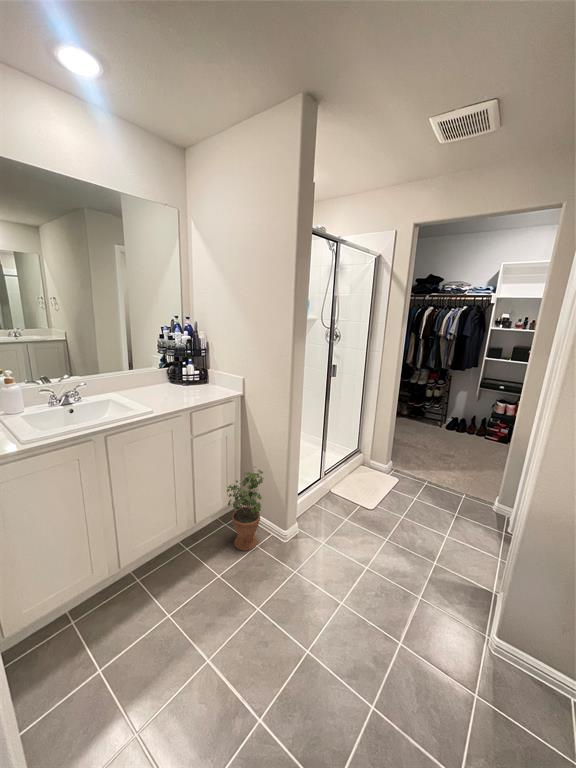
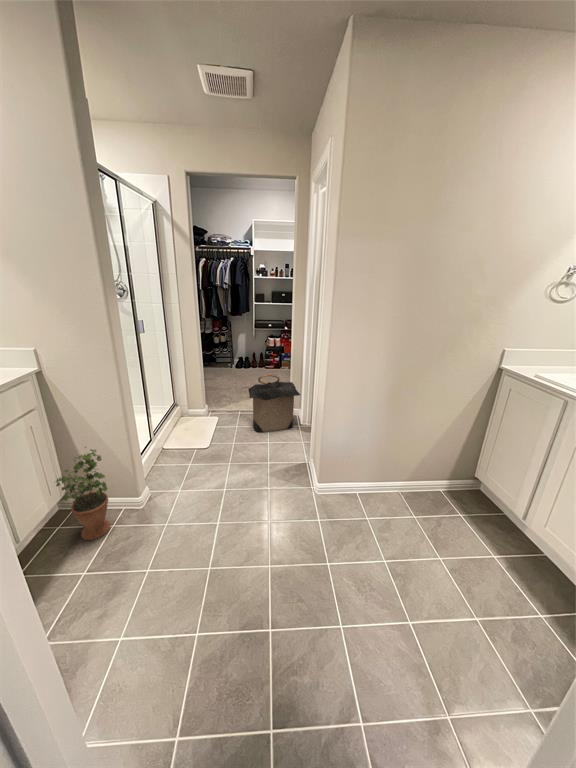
laundry hamper: none [435,448,512,529] -> present [248,375,300,432]

